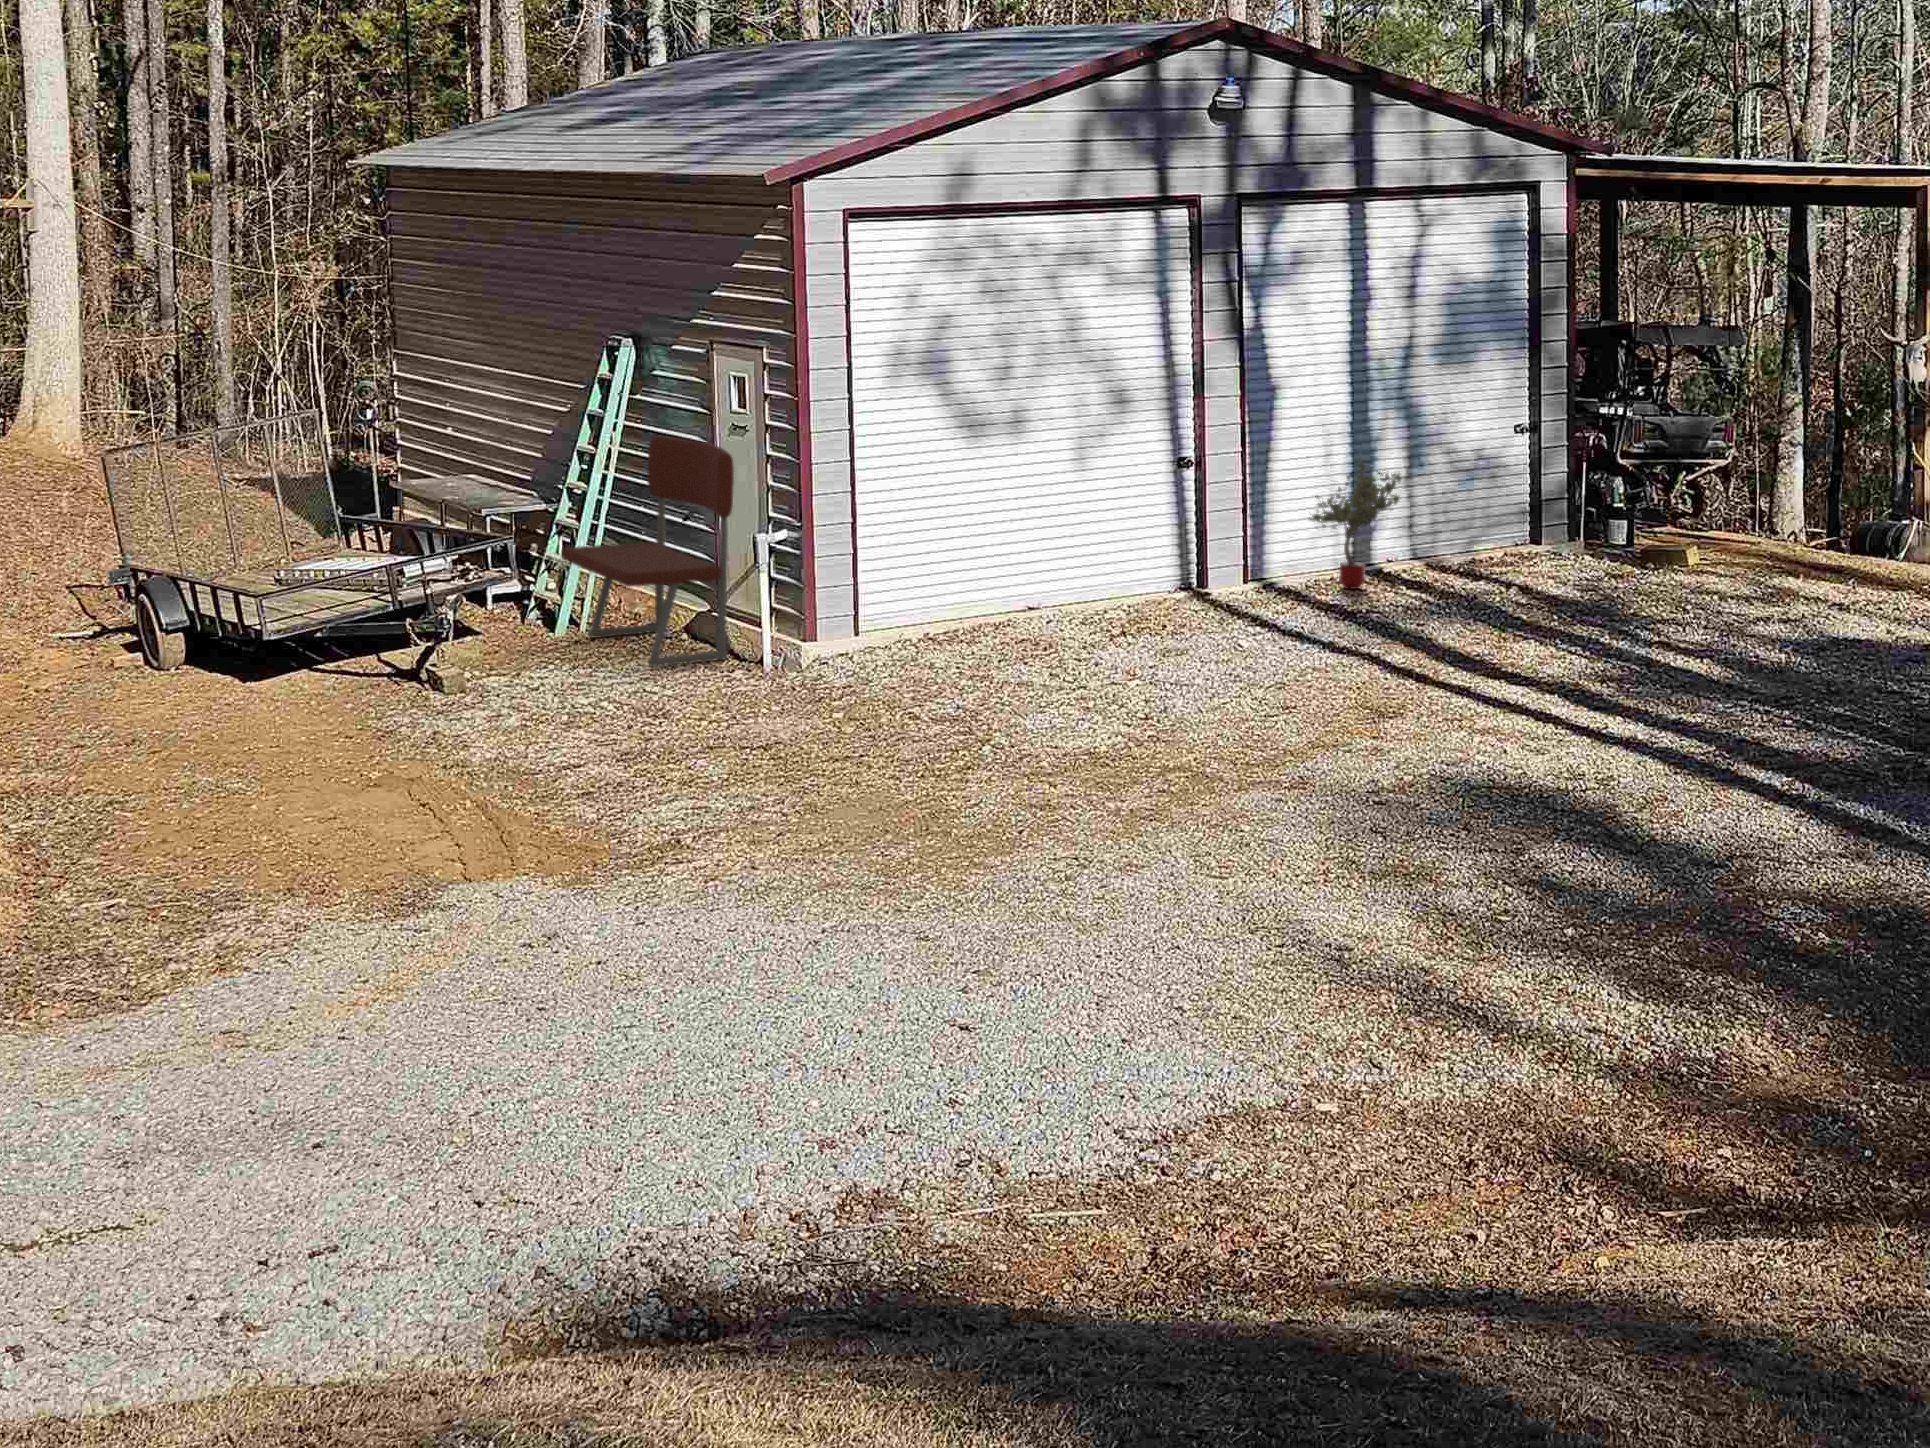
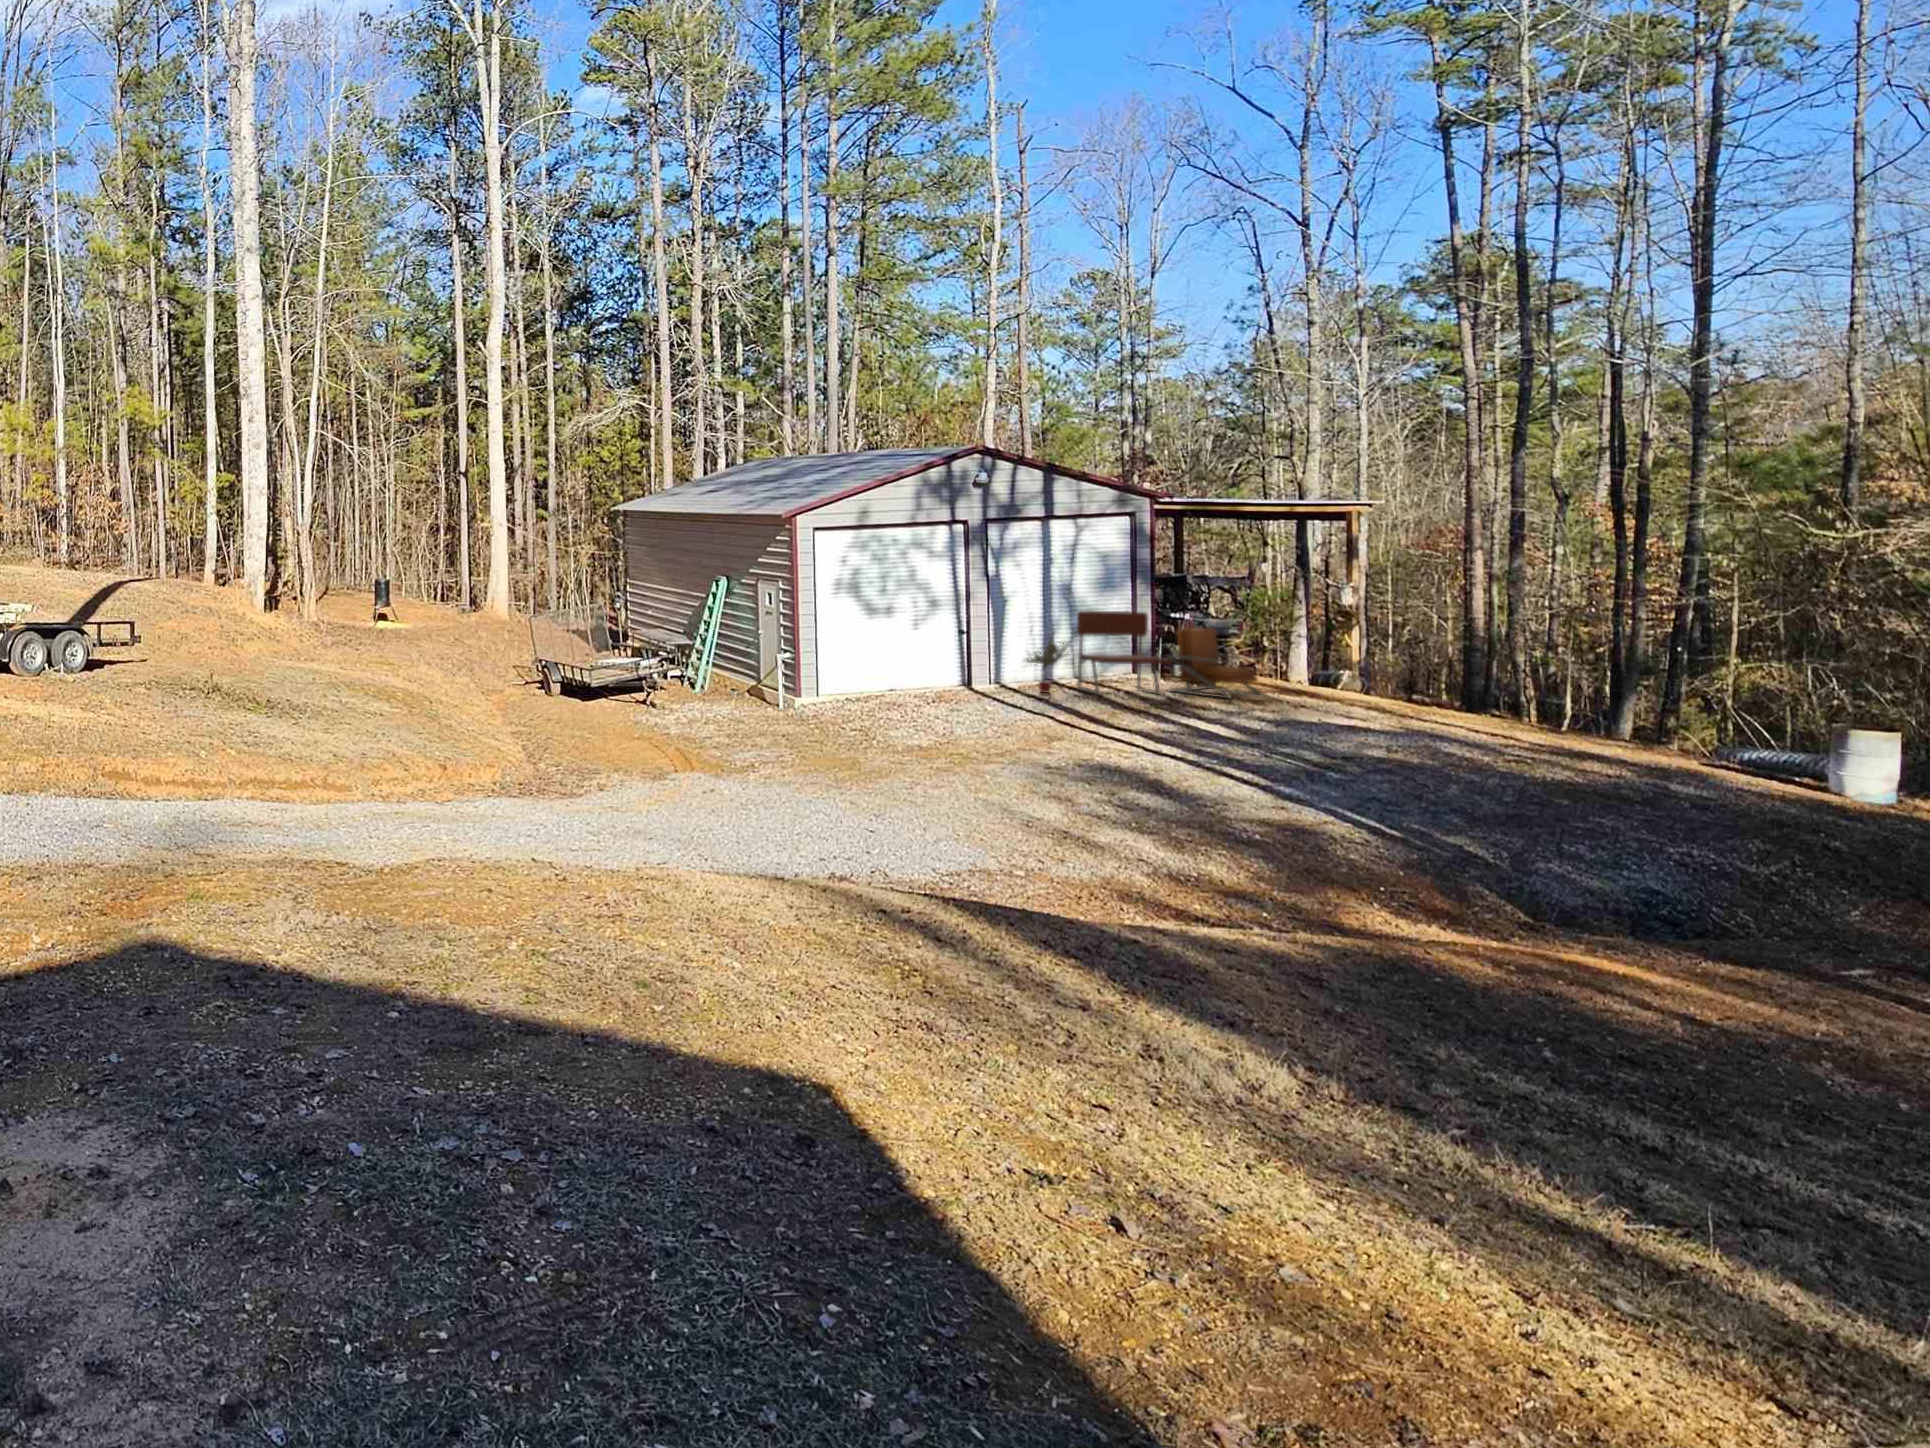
lounge chair: none [1570,425,1733,577] -> present [1167,628,1263,698]
bench: present [561,436,734,666] -> present [1076,611,1172,694]

